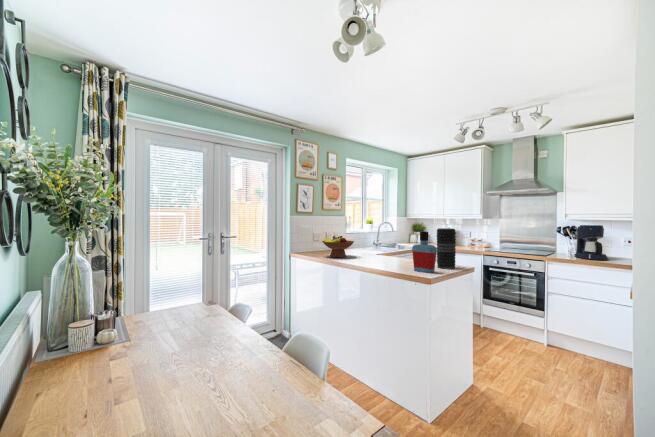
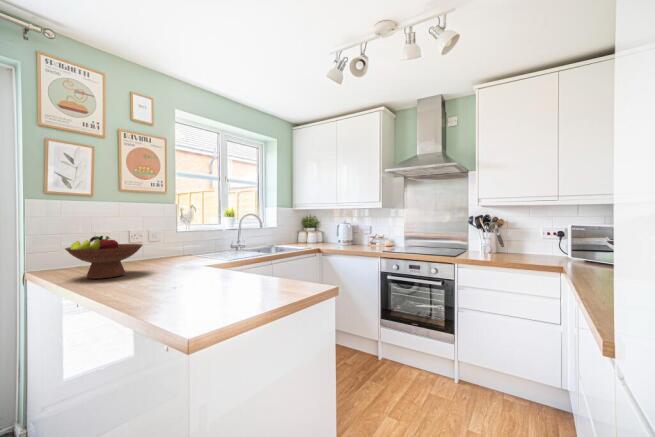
coffee maker: present [575,225,609,260] -> none [489,212,529,260]
vase: present [437,228,456,269] -> none [254,215,290,300]
bottle: present [412,232,437,273] -> none [176,221,223,321]

